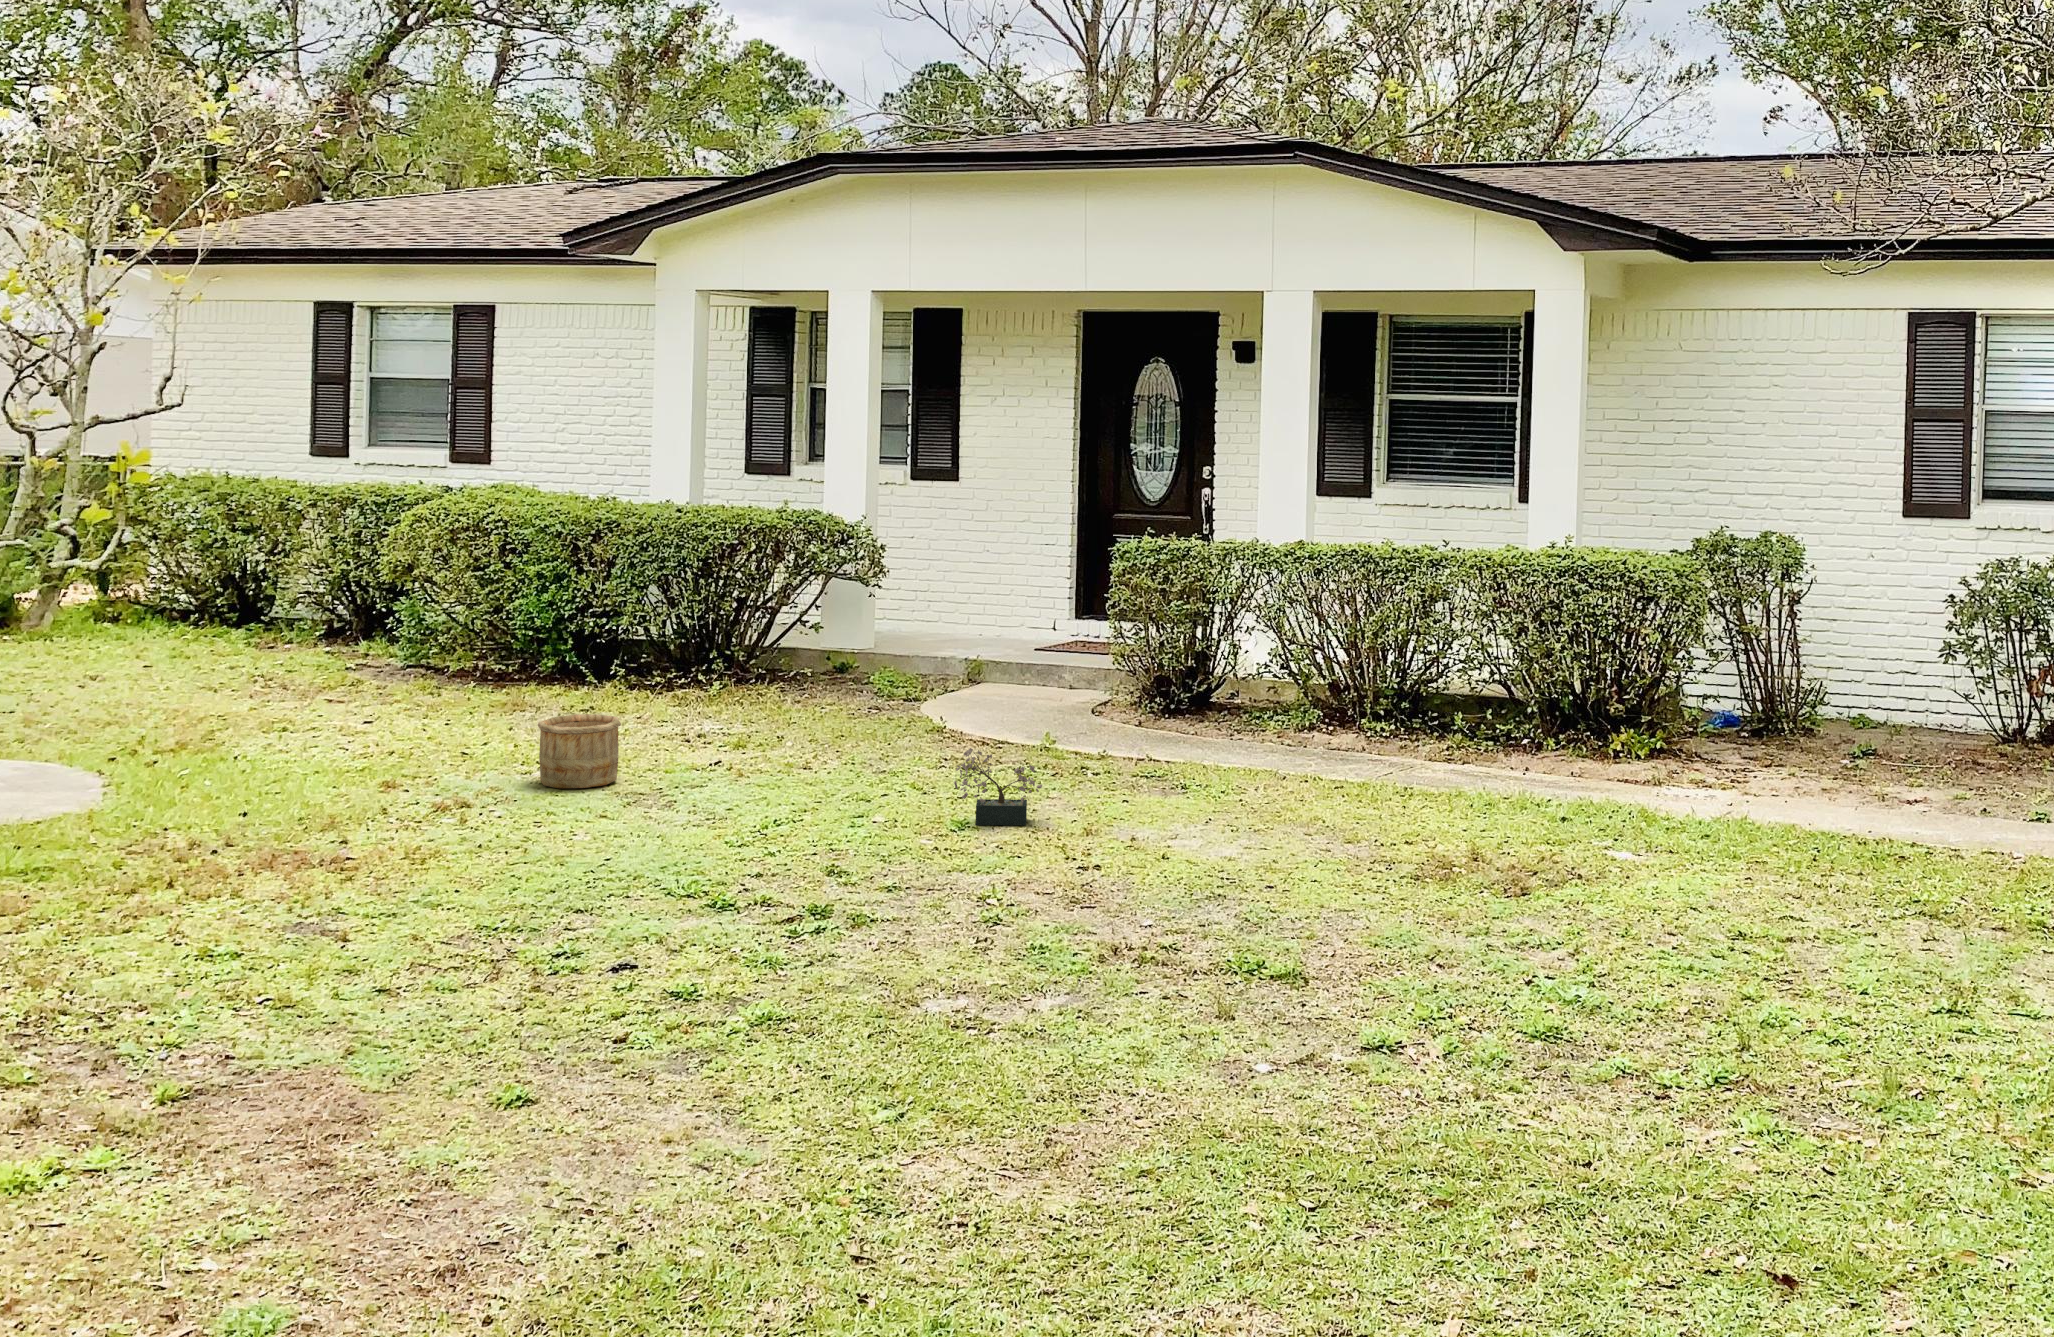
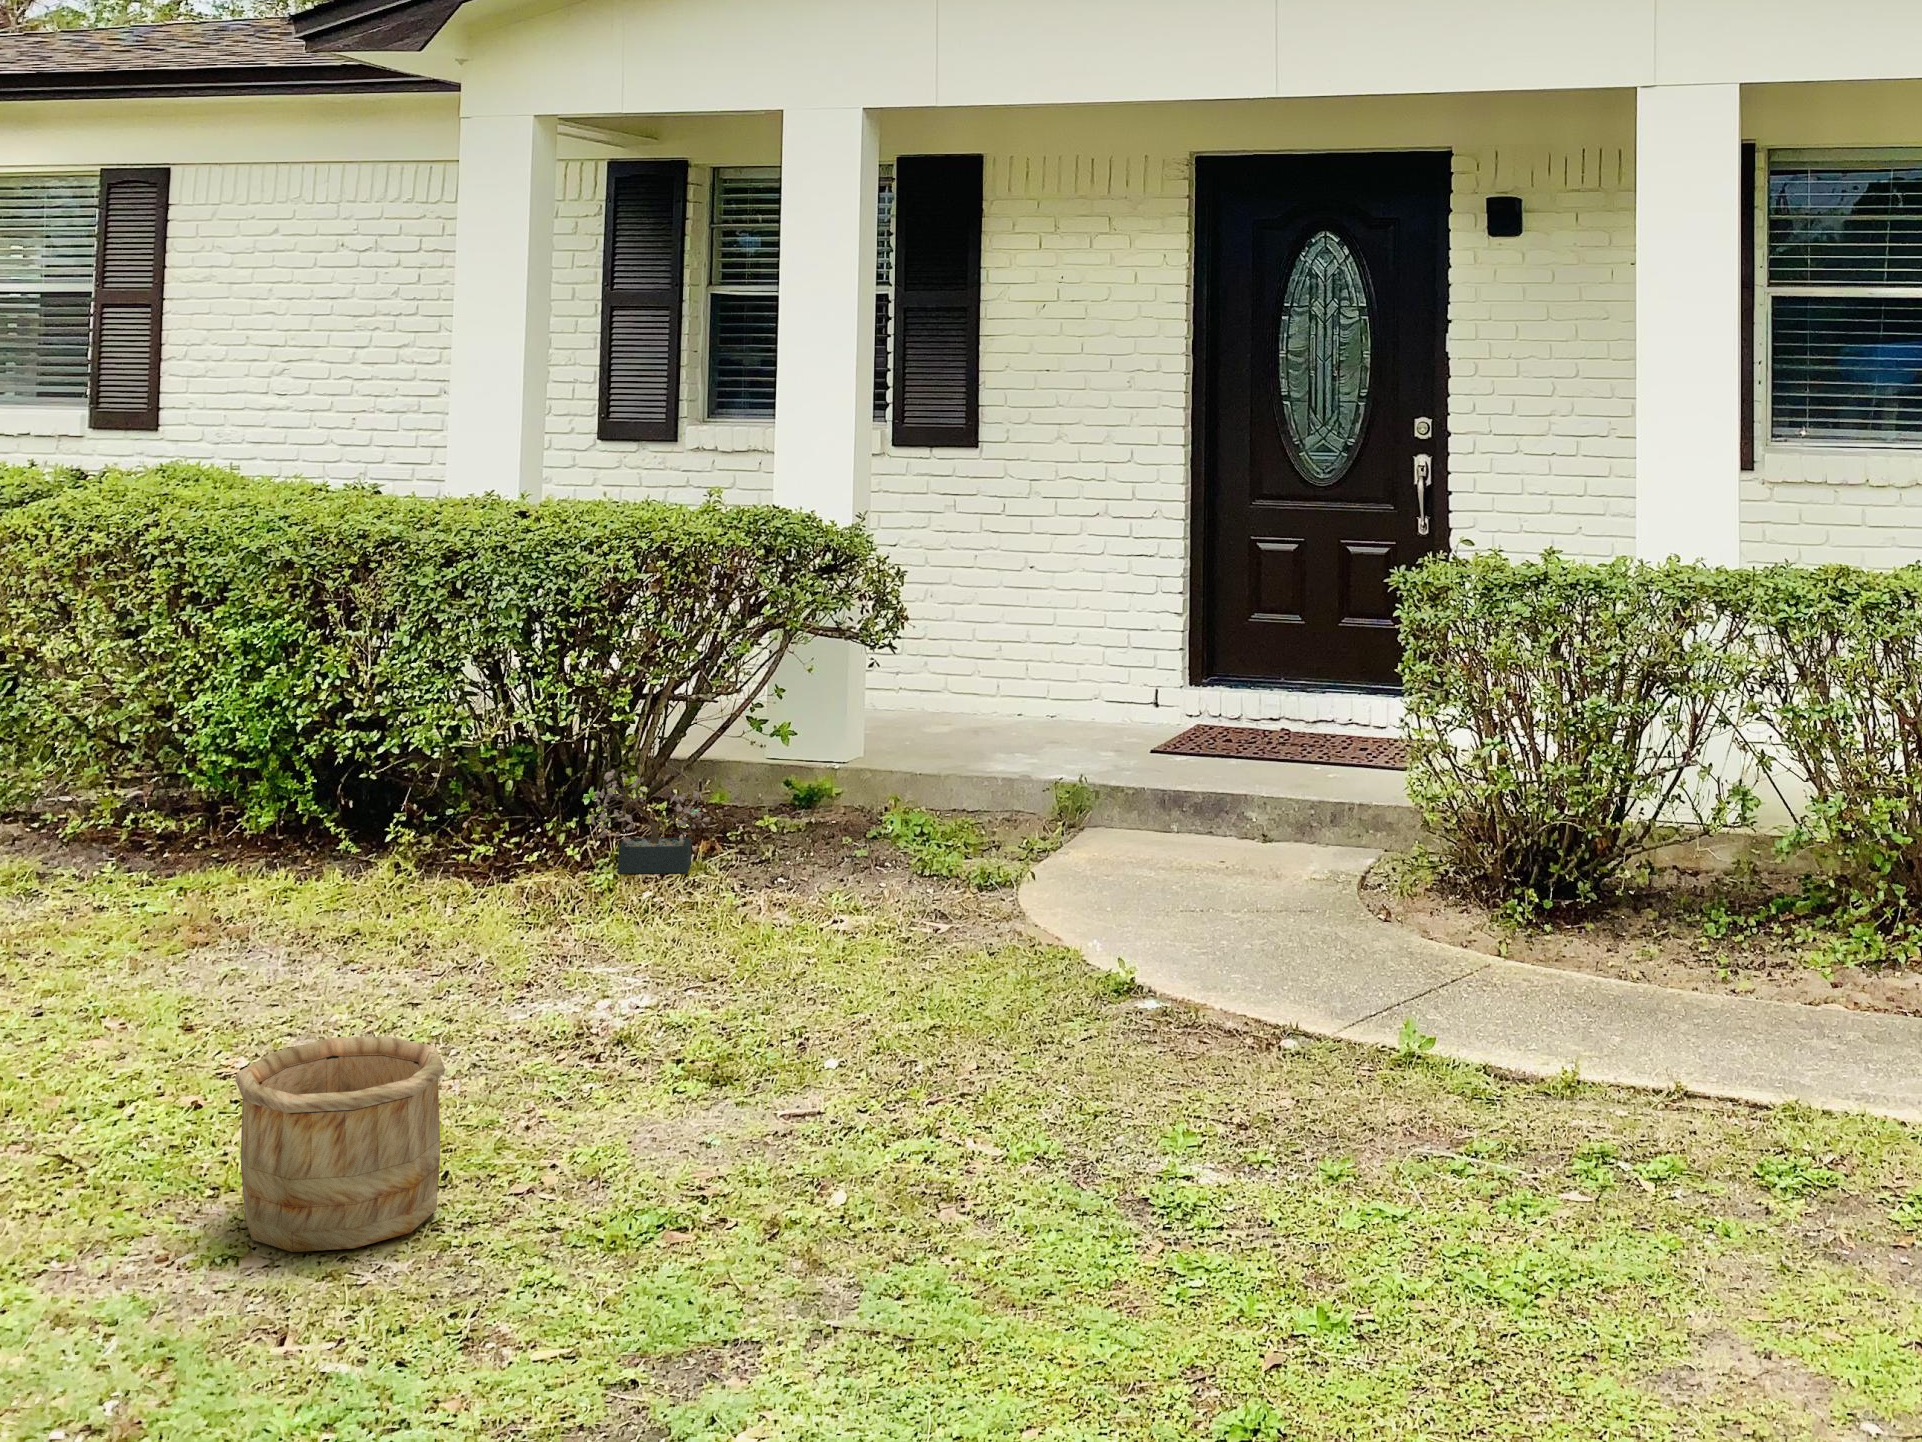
decorative plant: present [954,748,1042,825] -> present [590,769,710,874]

